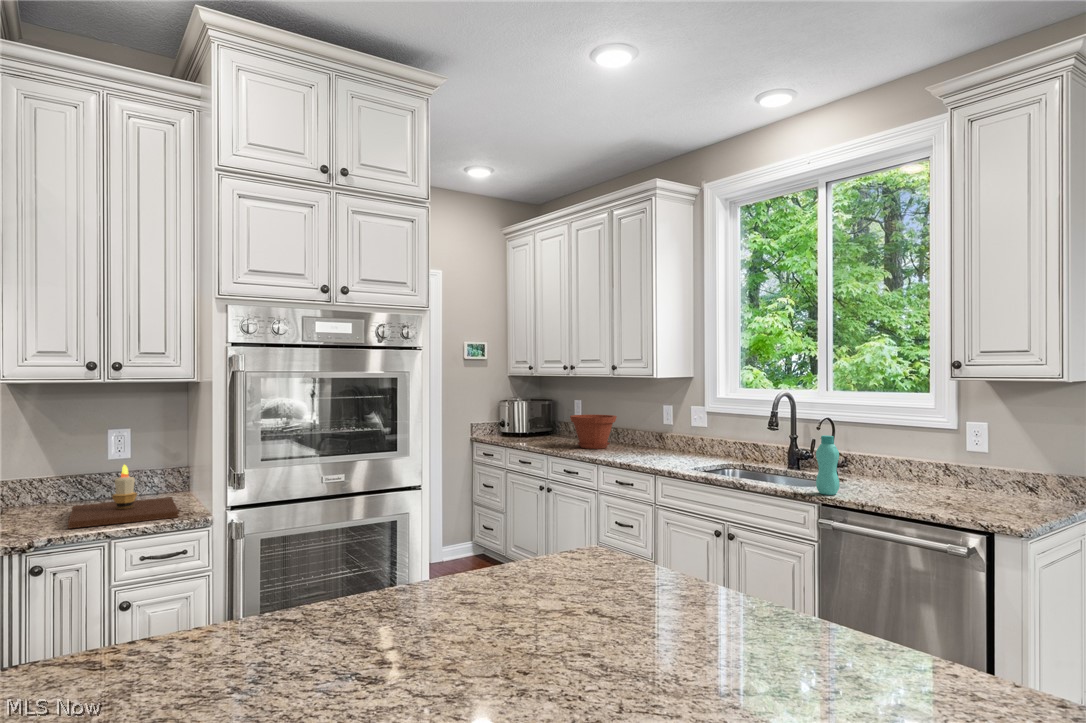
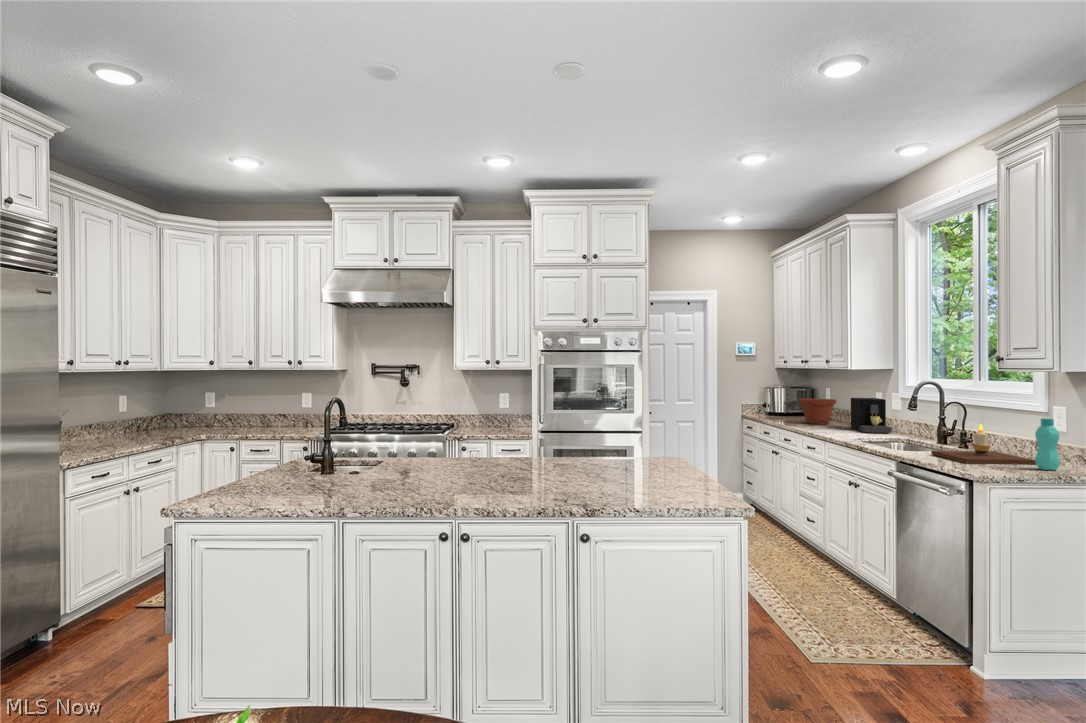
coffee maker: none [646,413,706,458] -> present [851,398,892,433]
bottle: present [816,436,840,495] -> present [1035,418,1060,470]
candle: present [68,465,178,528] -> present [931,424,1036,464]

